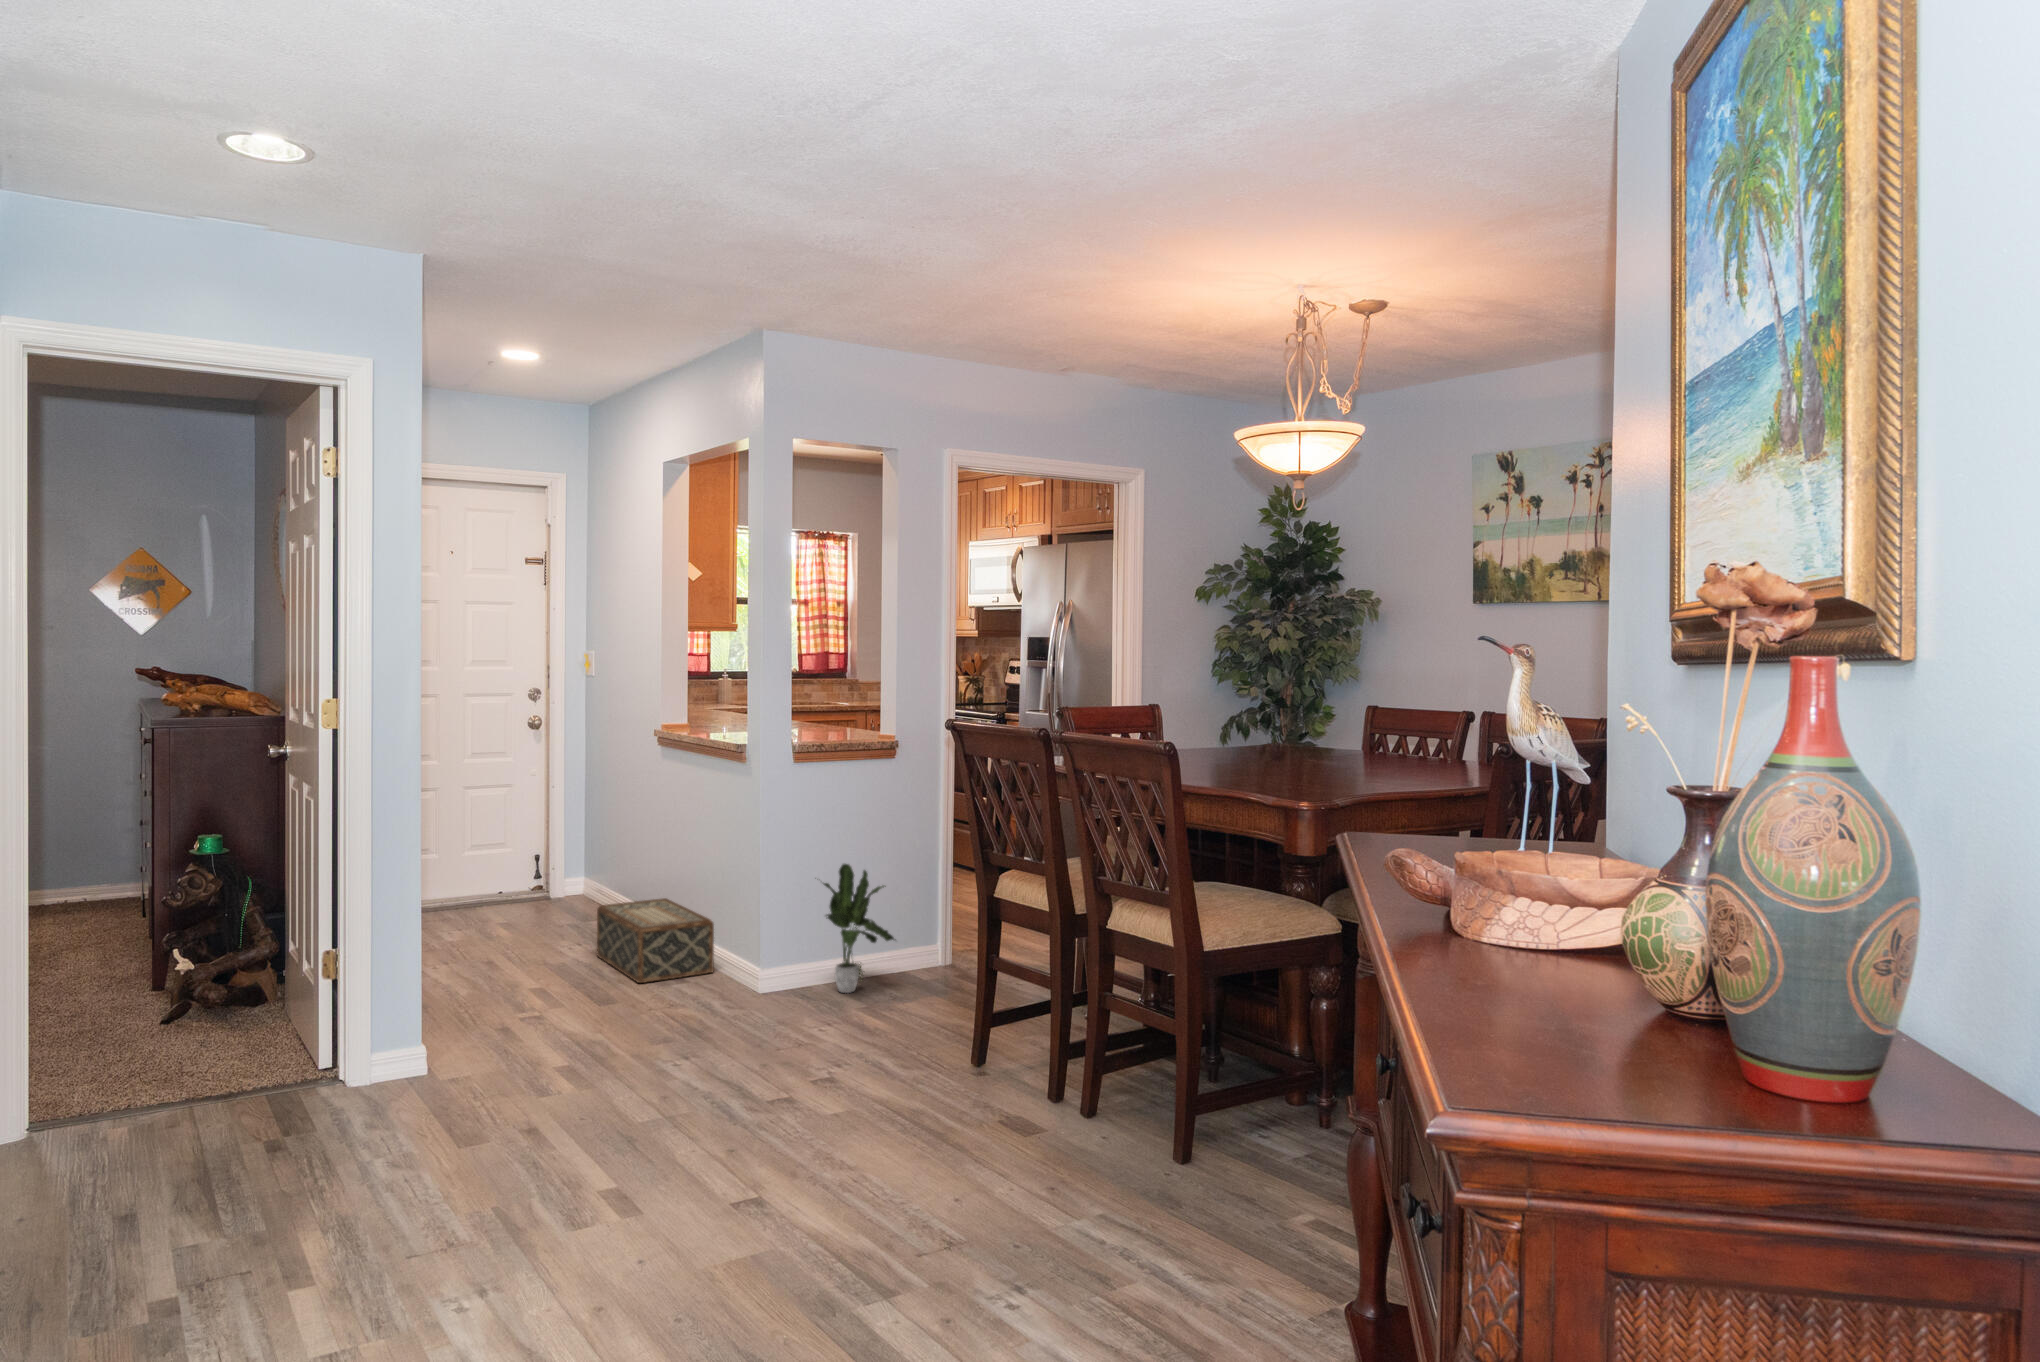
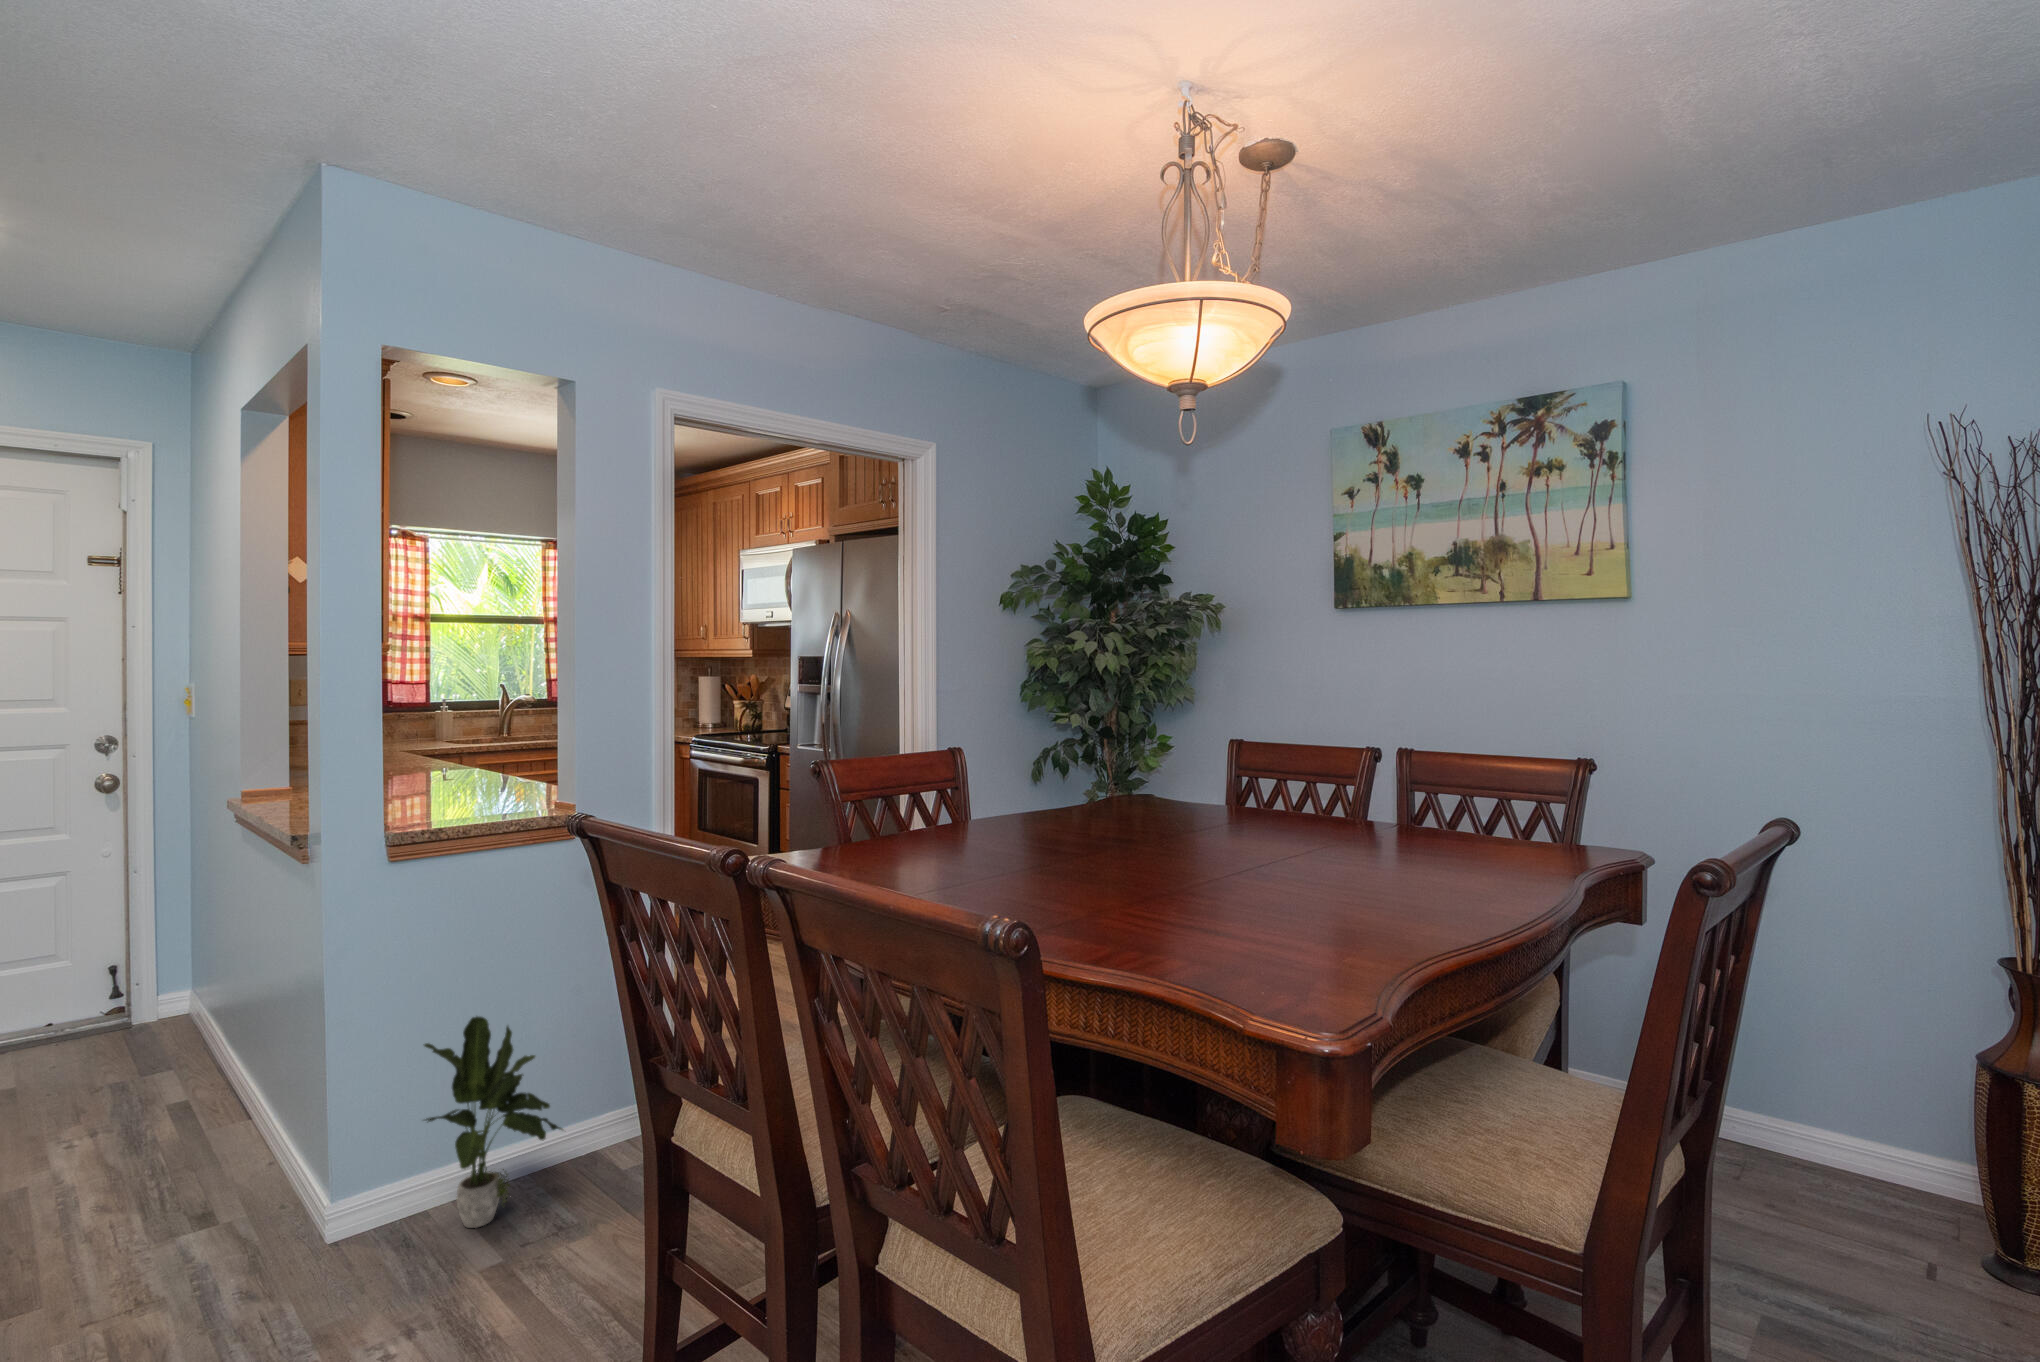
woven basket: present [597,898,714,983] -> none [92,1053,272,1243]

